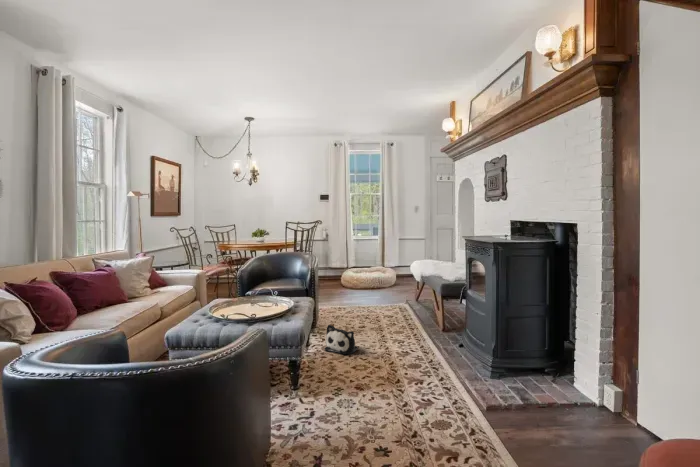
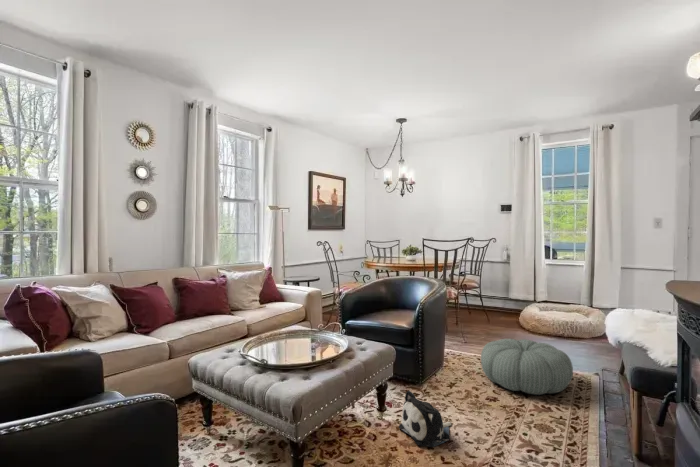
pouf: none [345,288,400,320] -> present [481,339,573,395]

